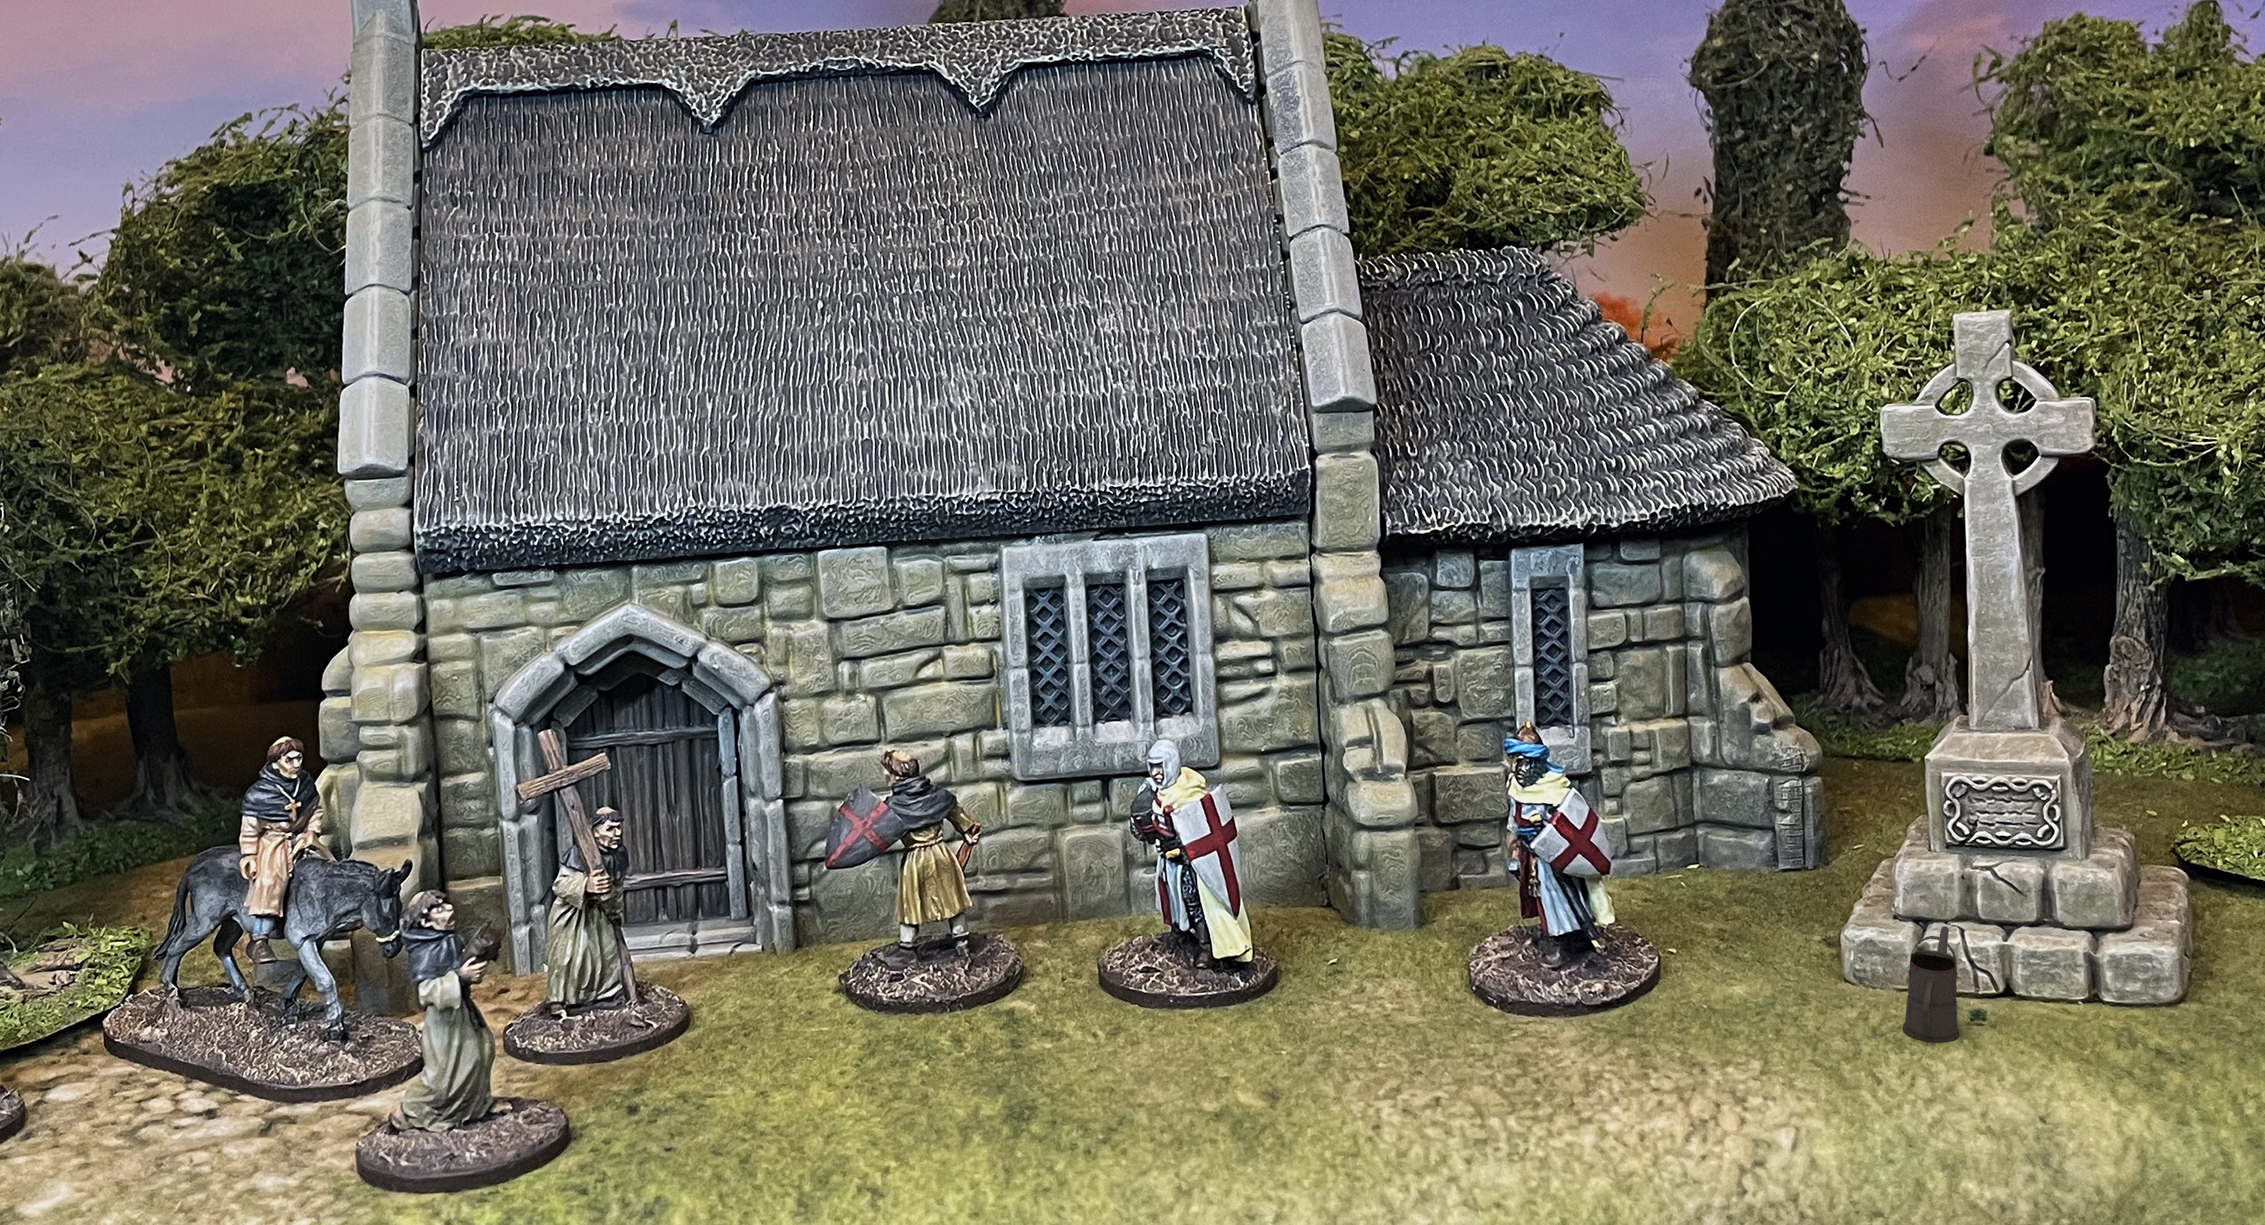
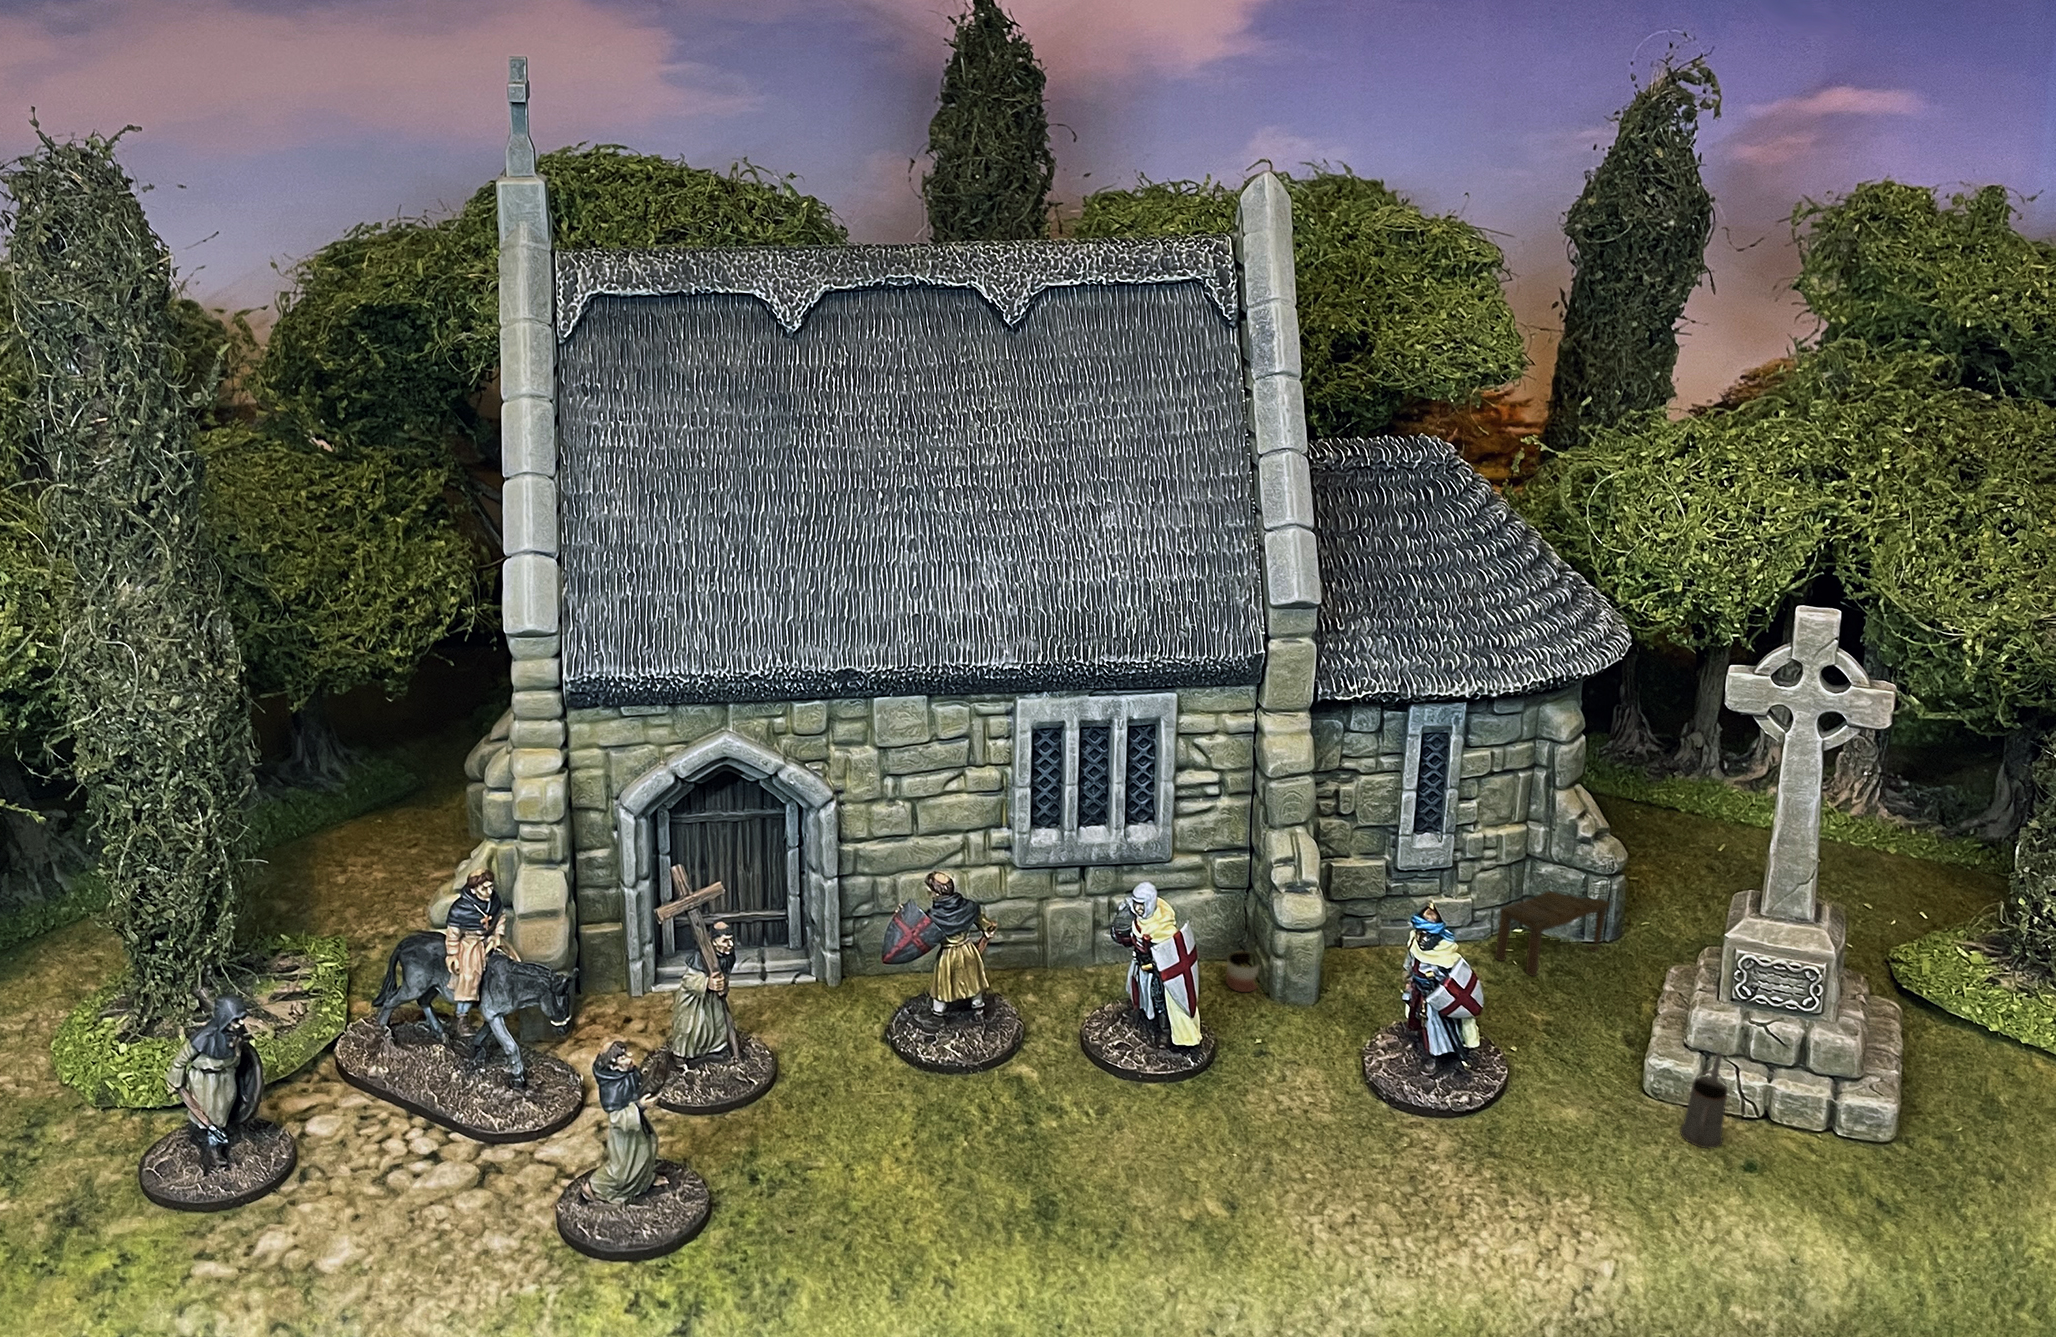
bench: none [1655,791,1801,903] -> present [1495,890,1610,977]
planter: none [1298,884,1343,934] -> present [1226,951,1259,992]

